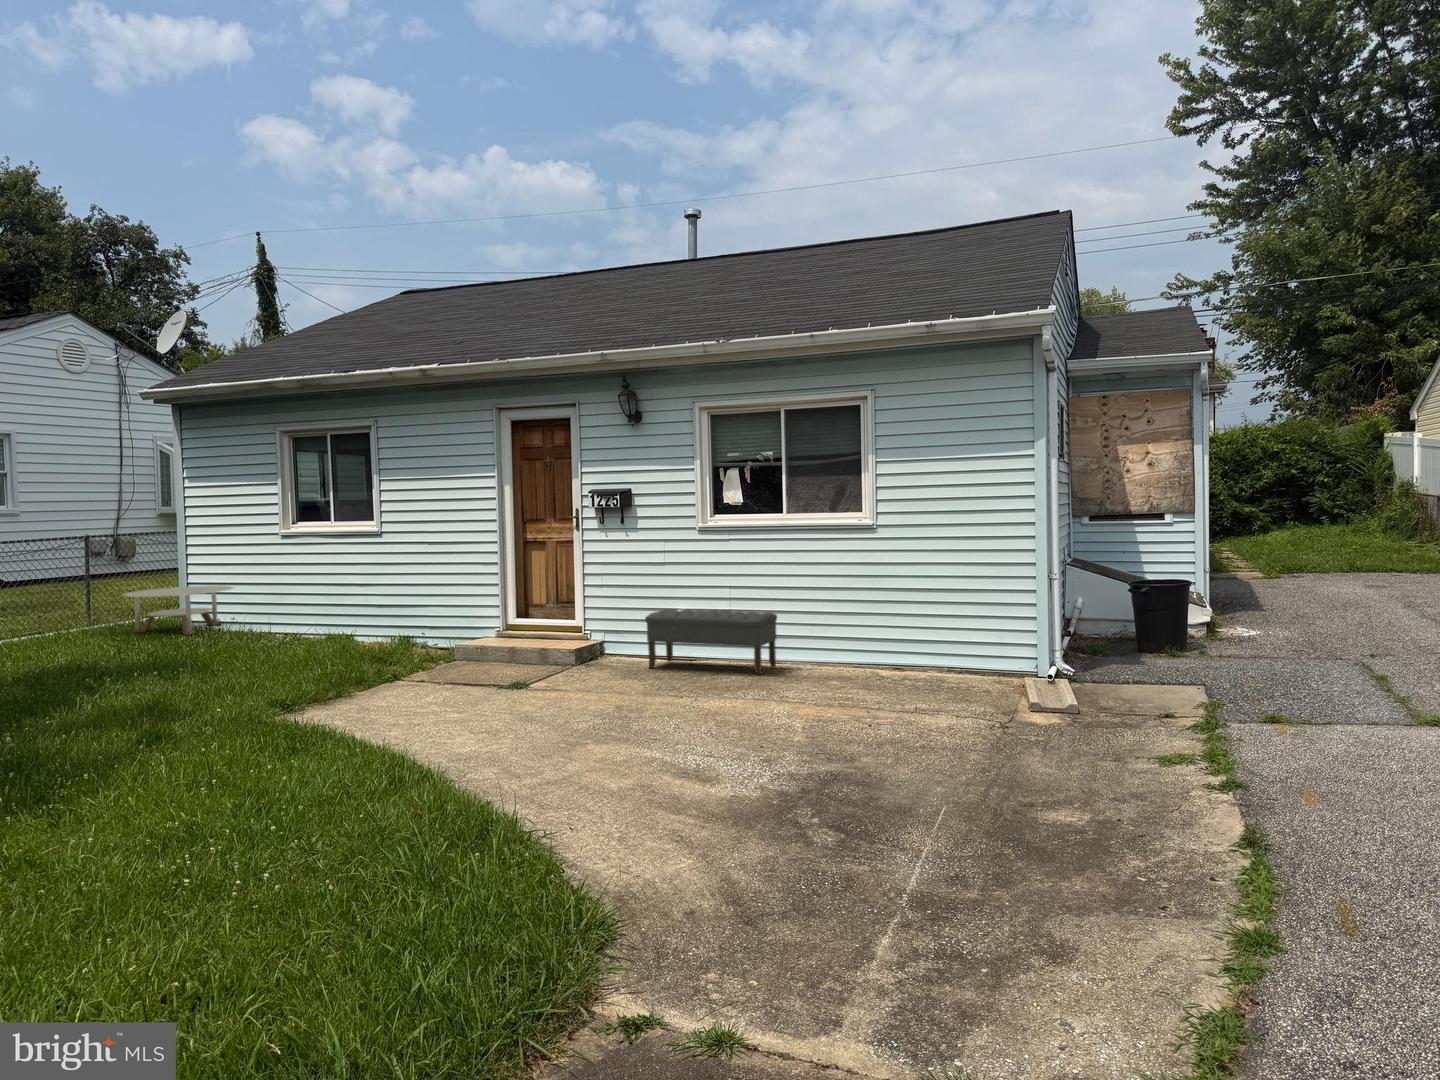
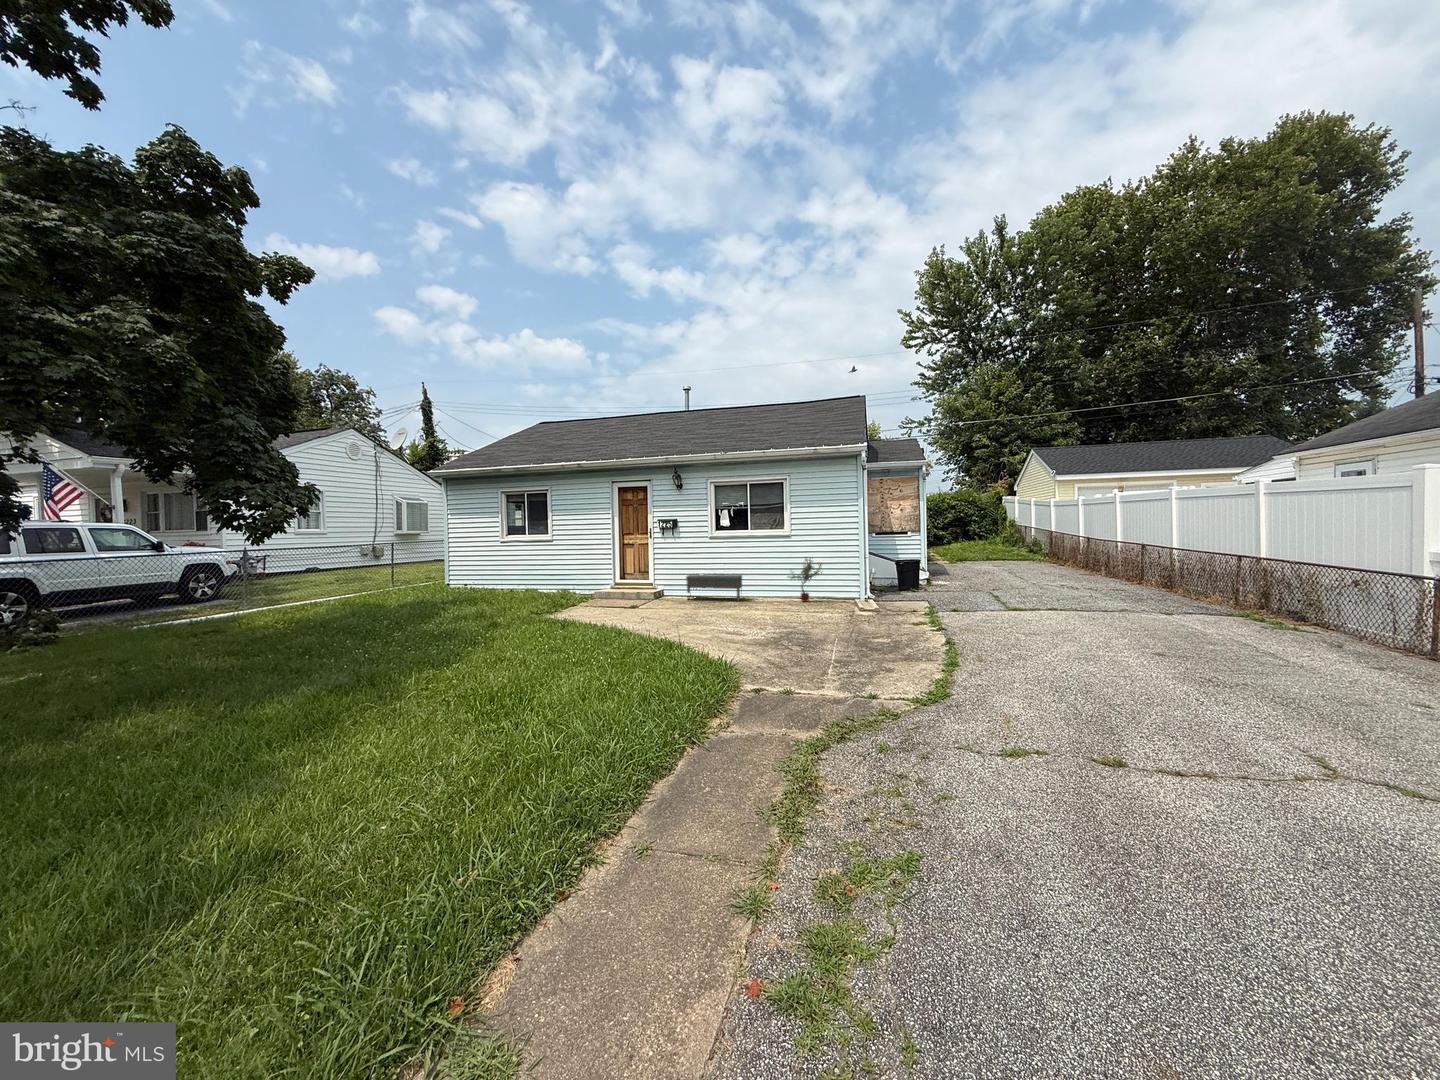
potted tree: none [866,576,951,680] -> present [788,557,822,602]
round table: present [123,586,233,635] -> none [423,567,476,590]

